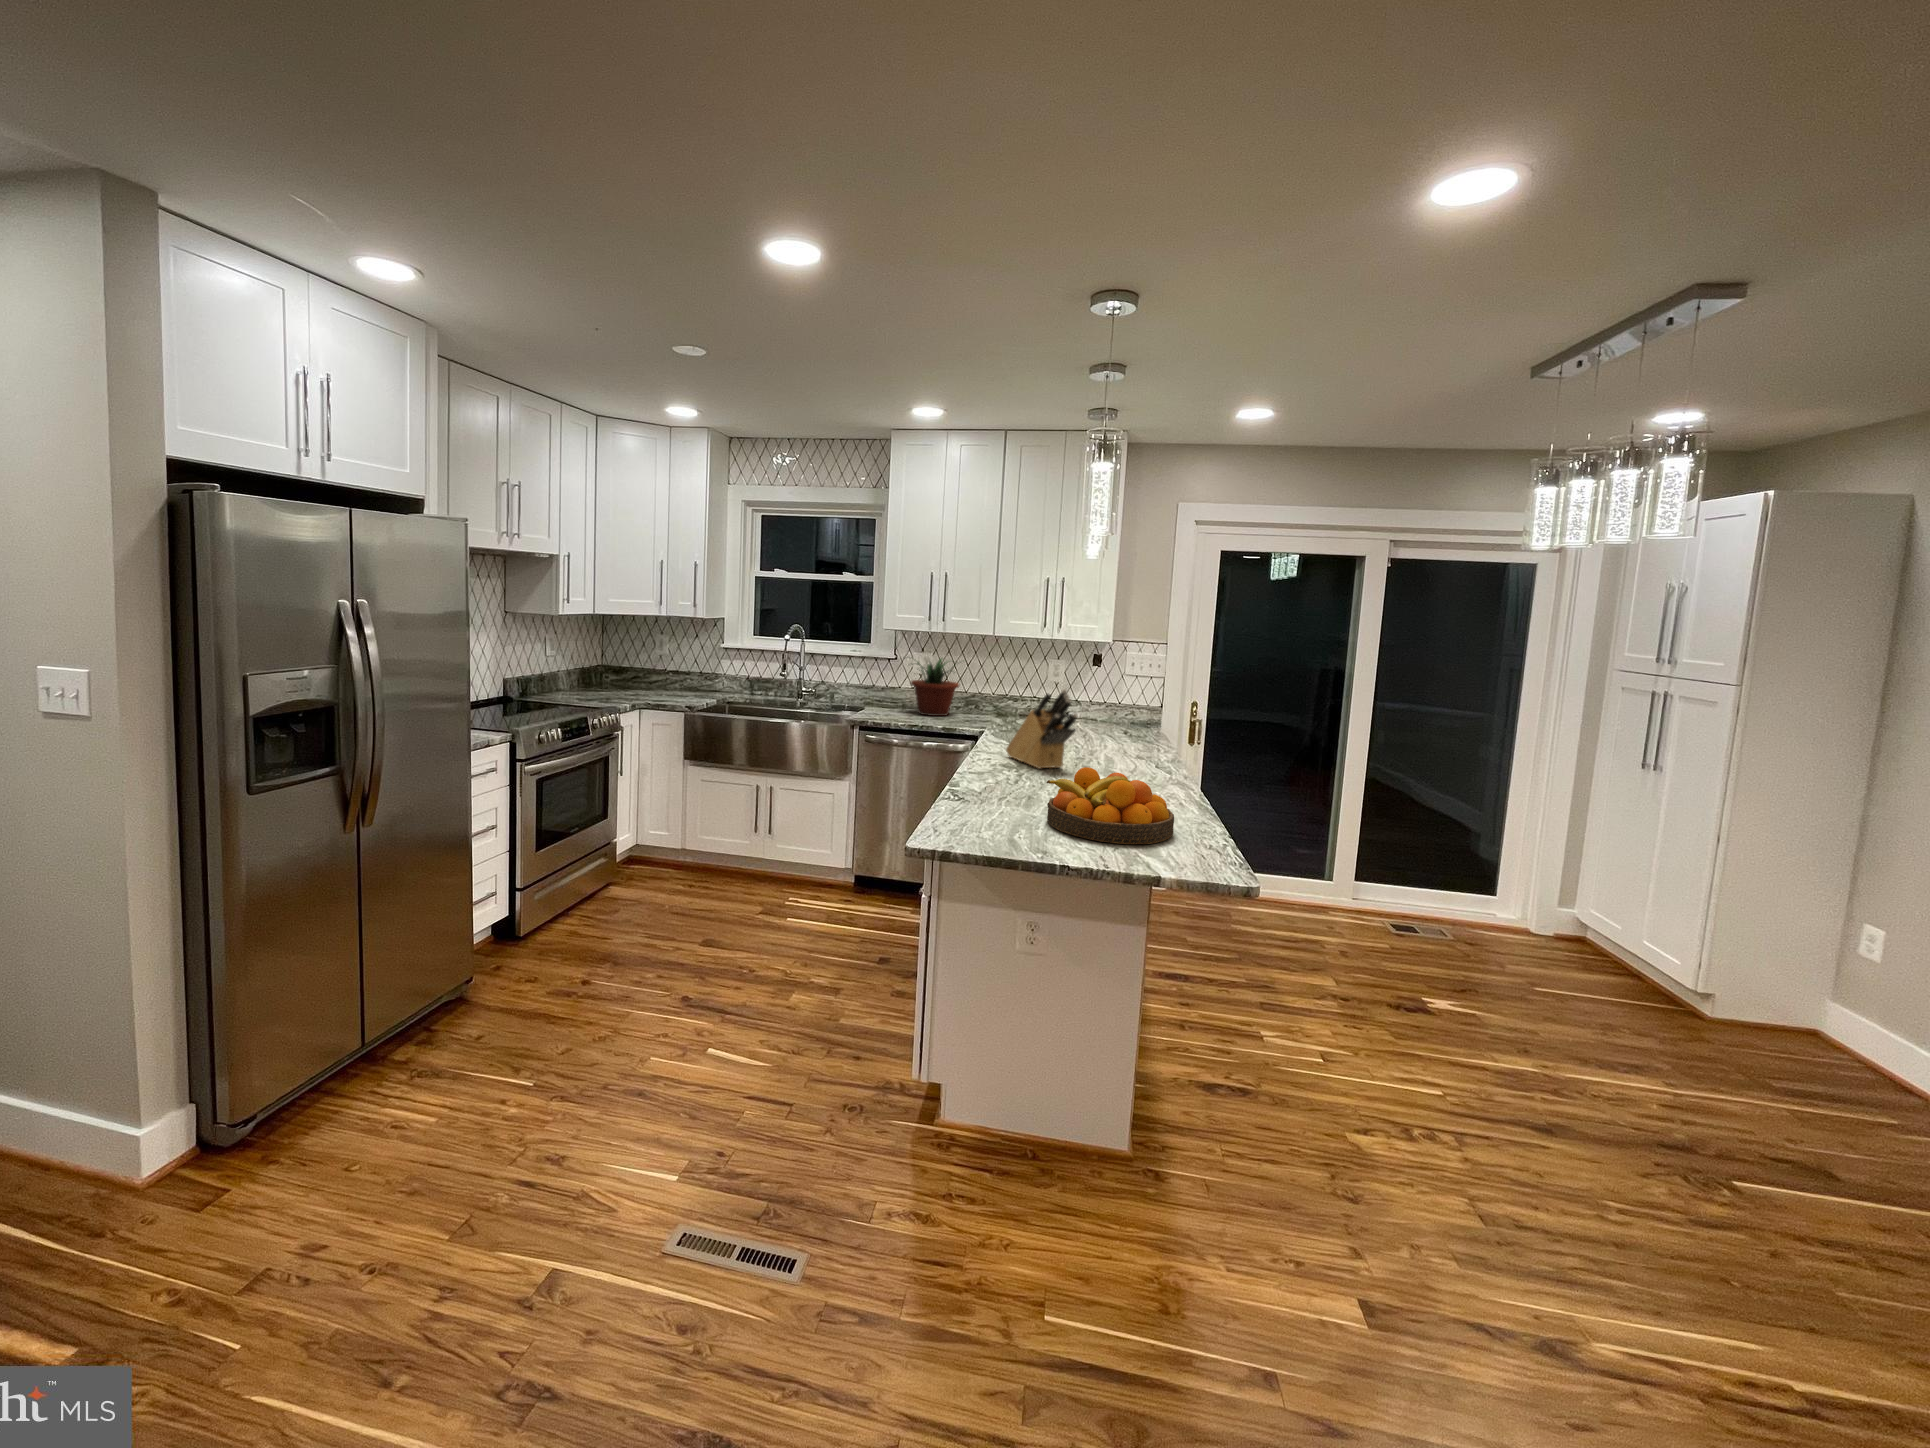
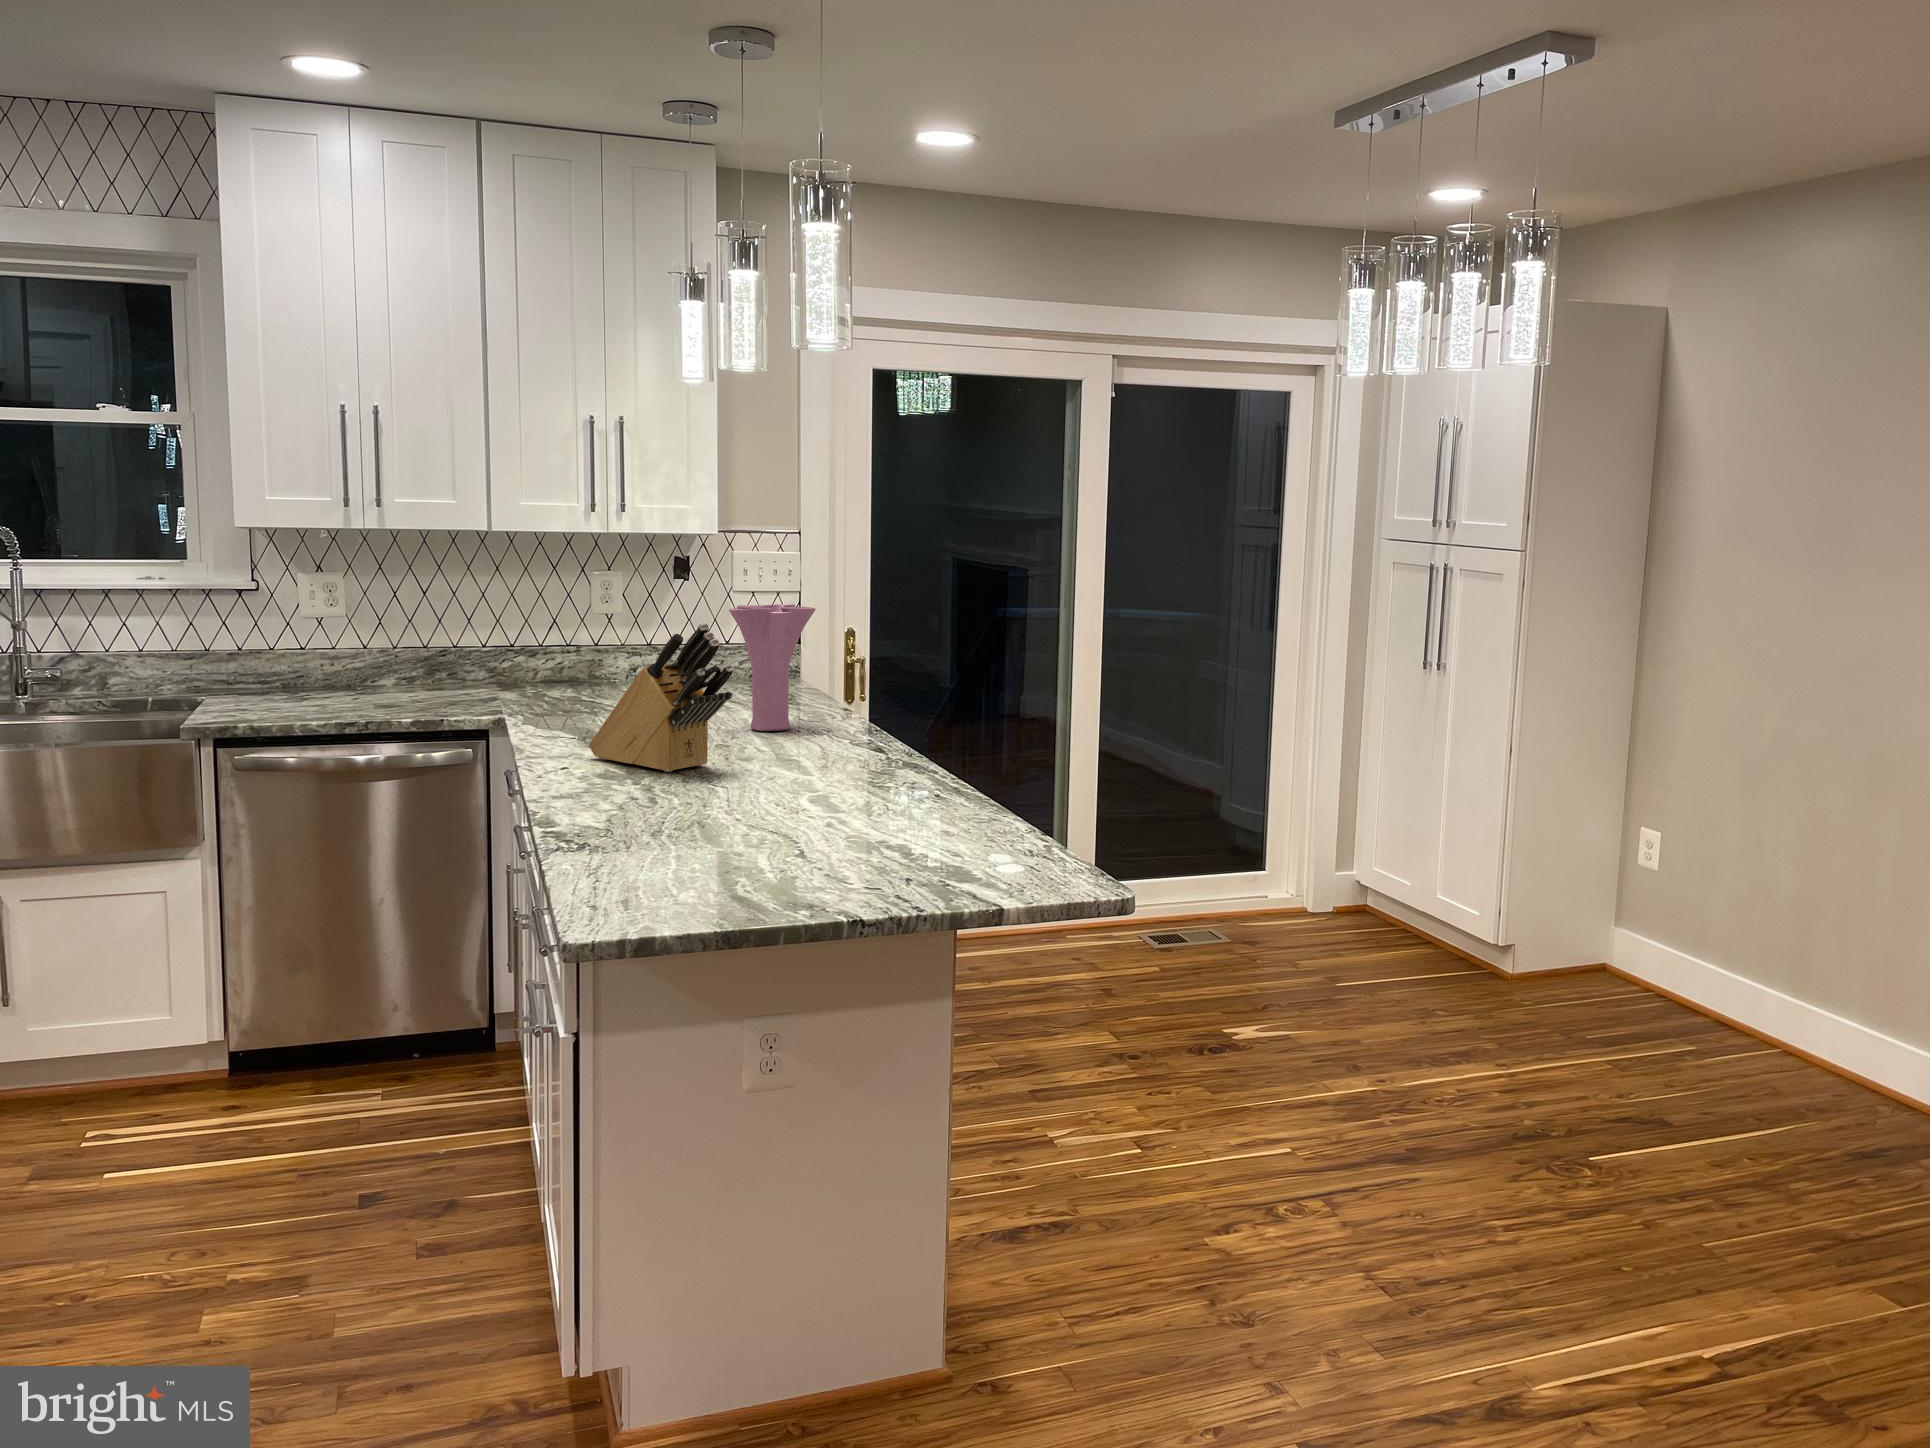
potted plant: present [904,658,959,716] -> none [288,582,431,700]
vase: none [1097,682,1148,755] -> present [729,604,816,731]
fruit bowl: present [1046,767,1174,844] -> none [758,754,973,874]

